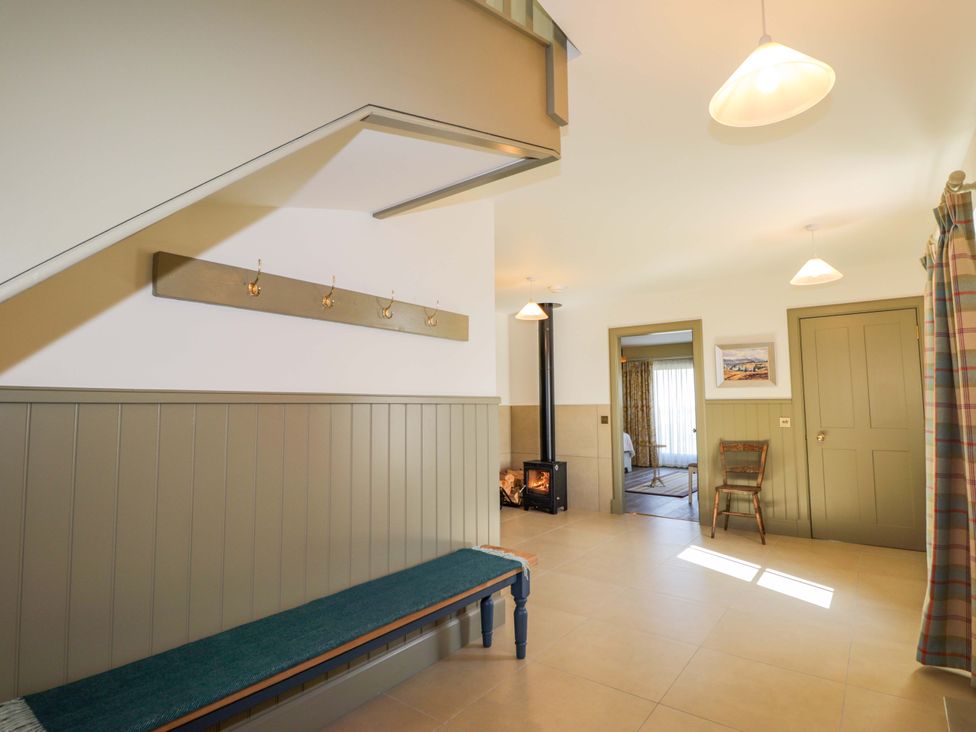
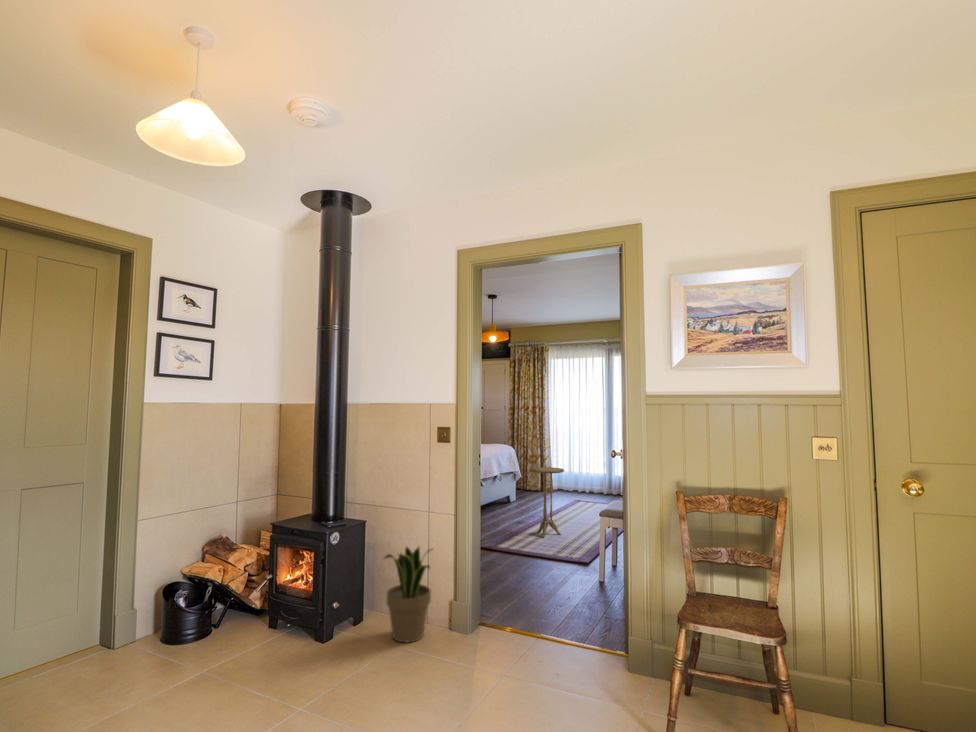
potted plant: none [581,471,603,515] -> present [385,547,431,643]

